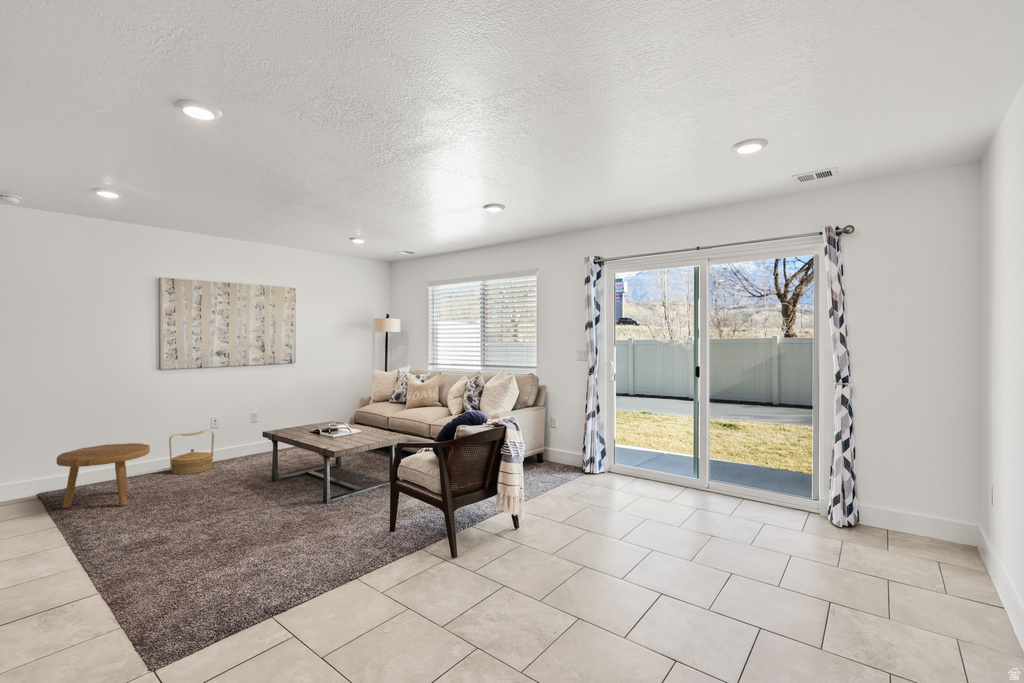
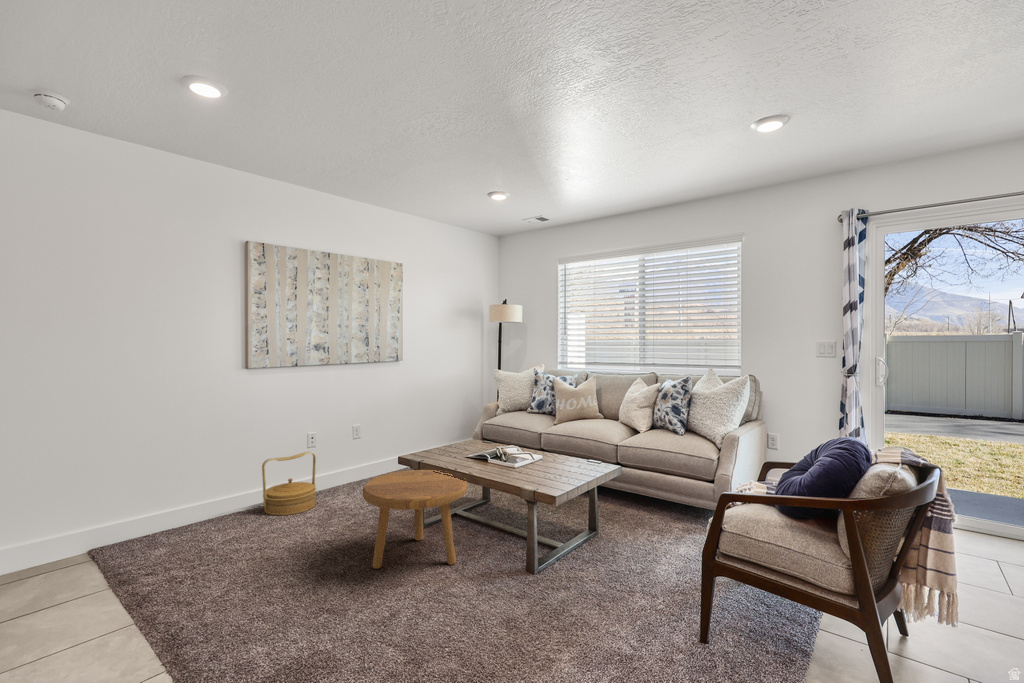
footstool: present [57,443,150,508] -> present [363,470,467,569]

